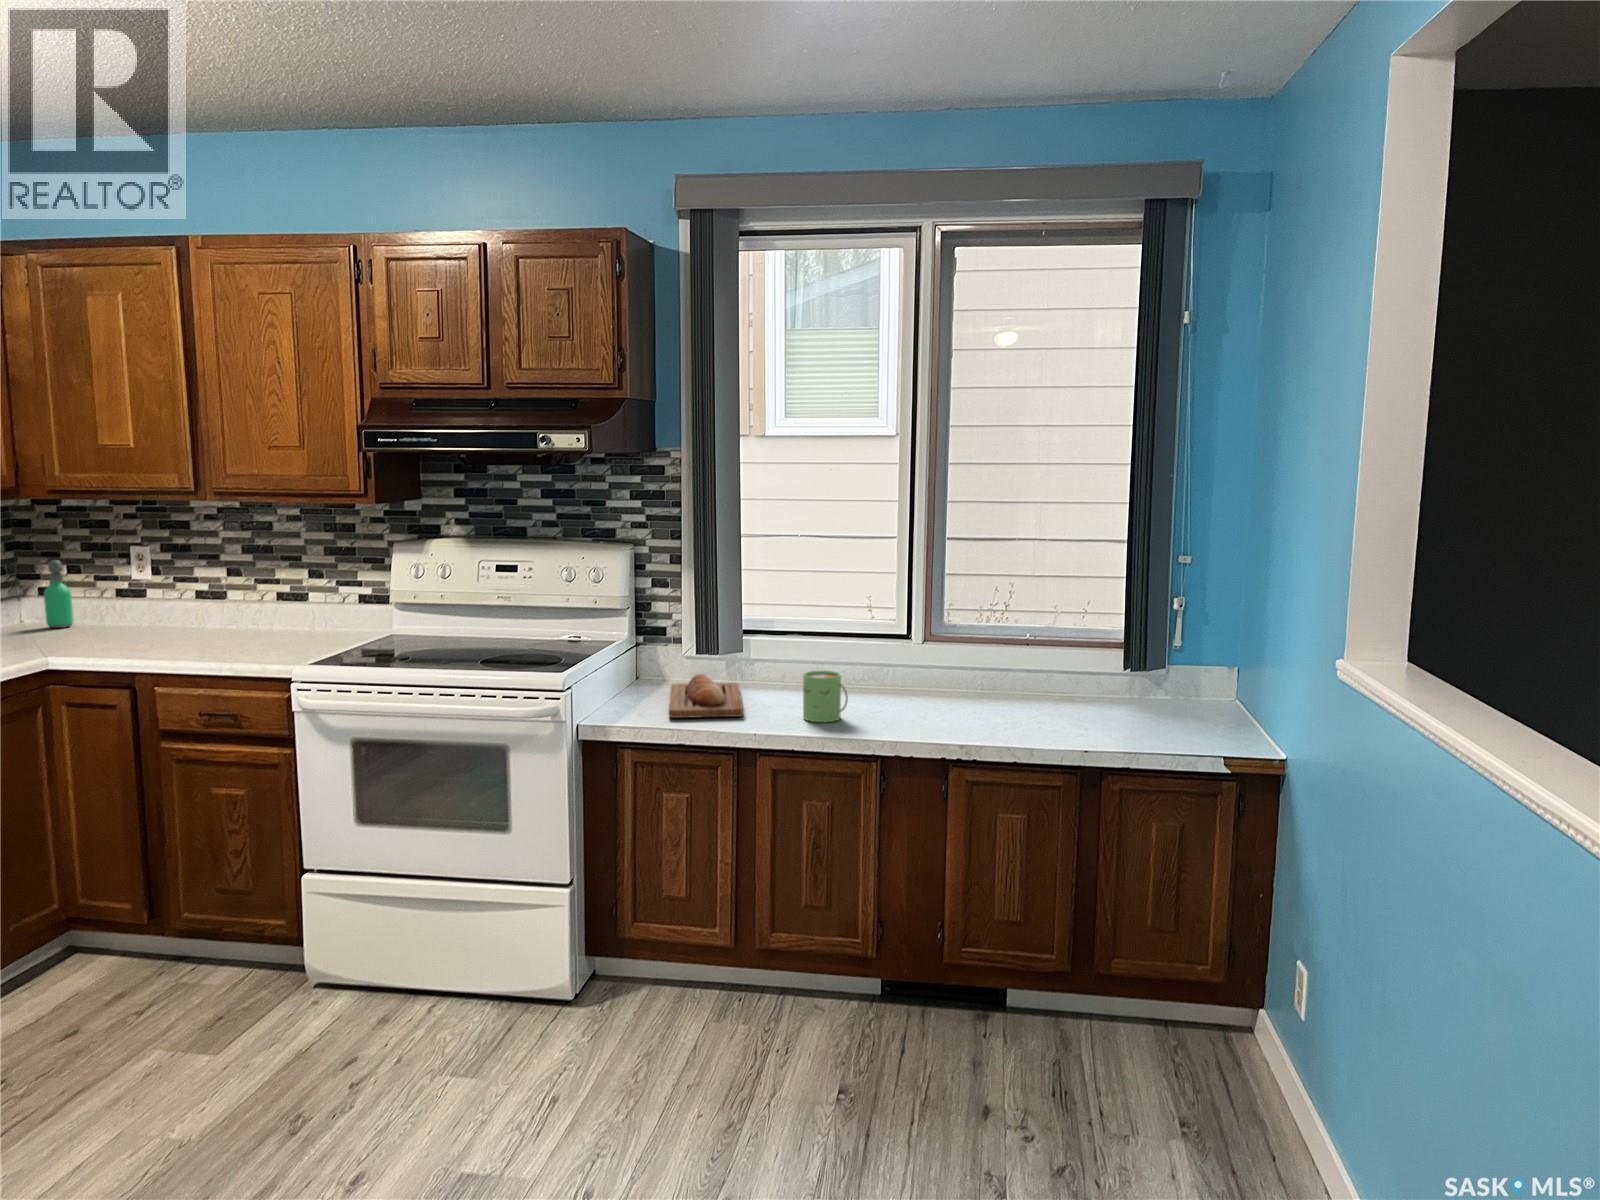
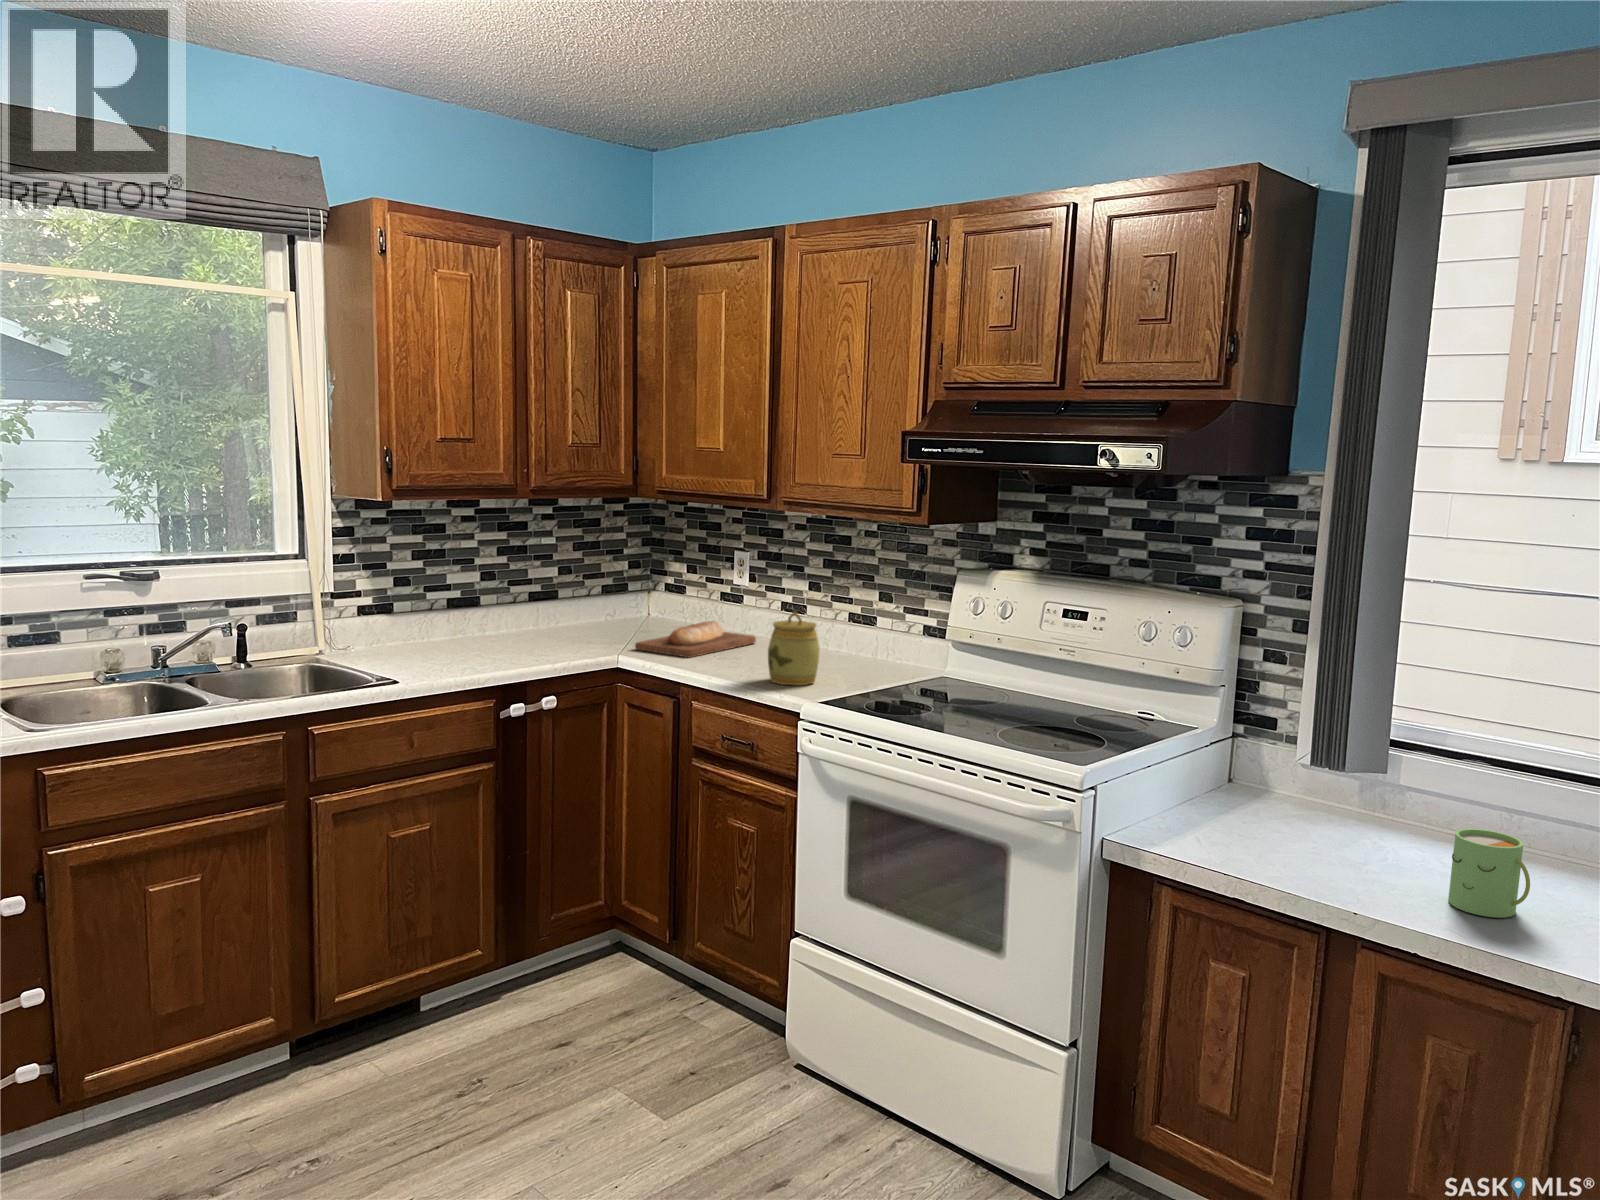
soap dispenser: present [44,560,73,628] -> none [661,558,684,625]
jar: none [230,591,284,658] -> present [768,612,820,685]
bread loaf: present [669,674,743,718] -> present [635,621,756,658]

